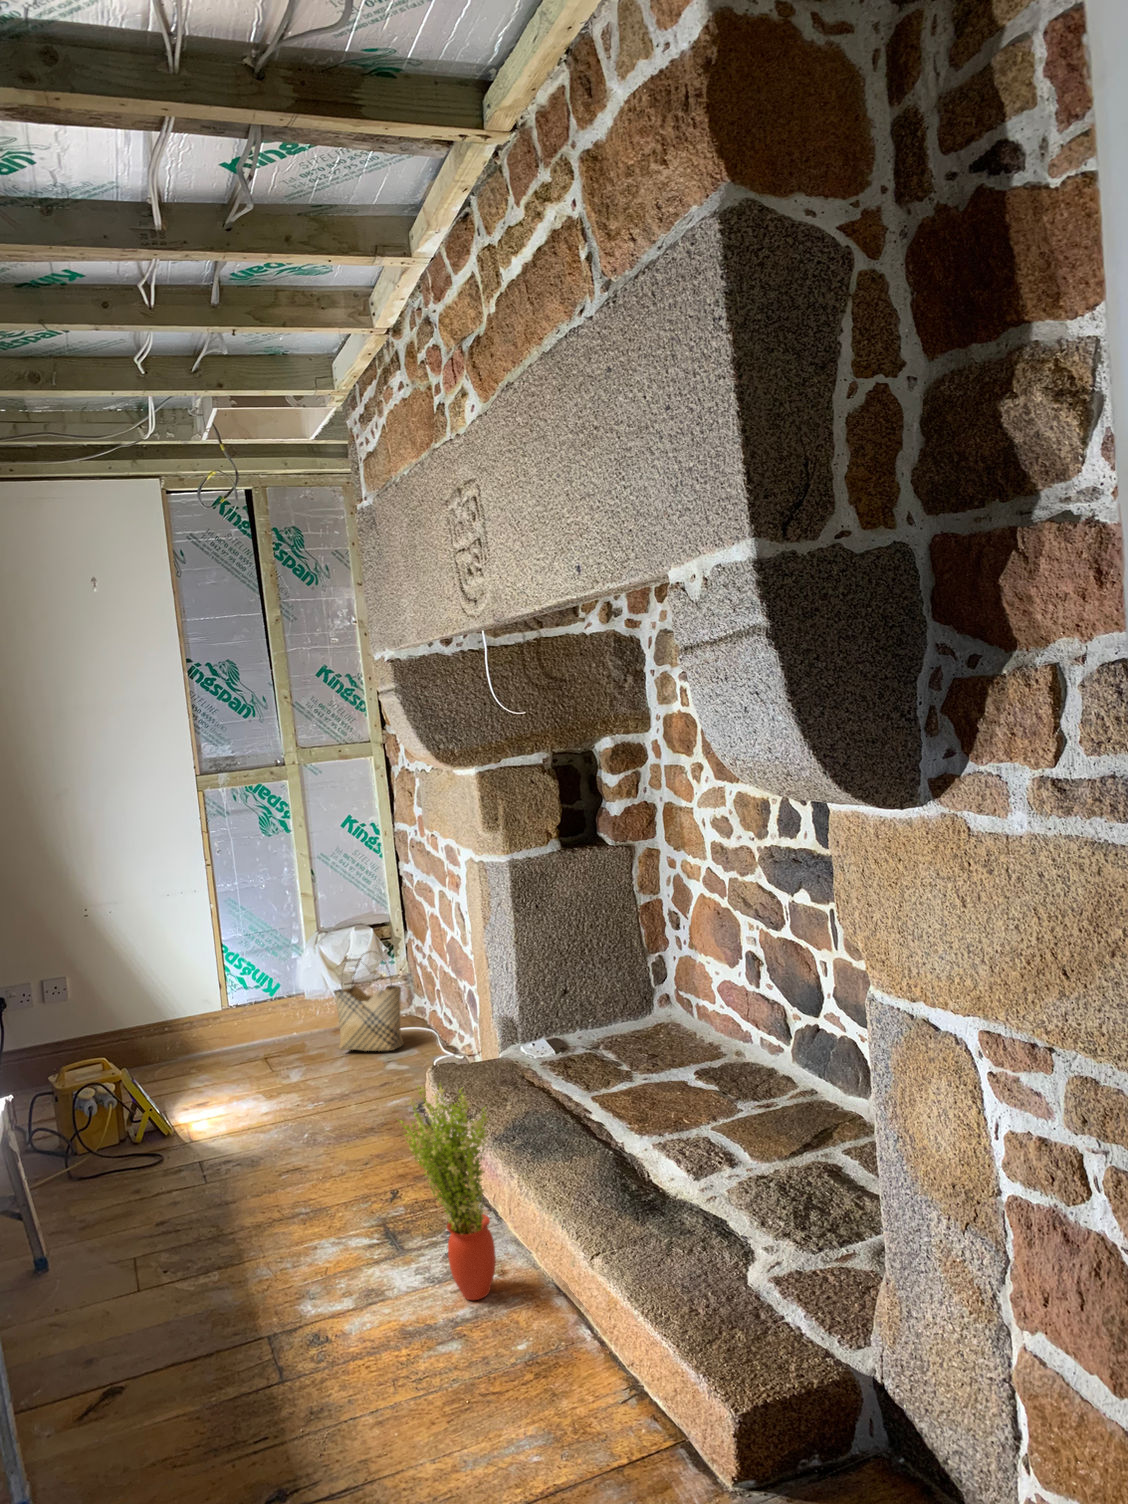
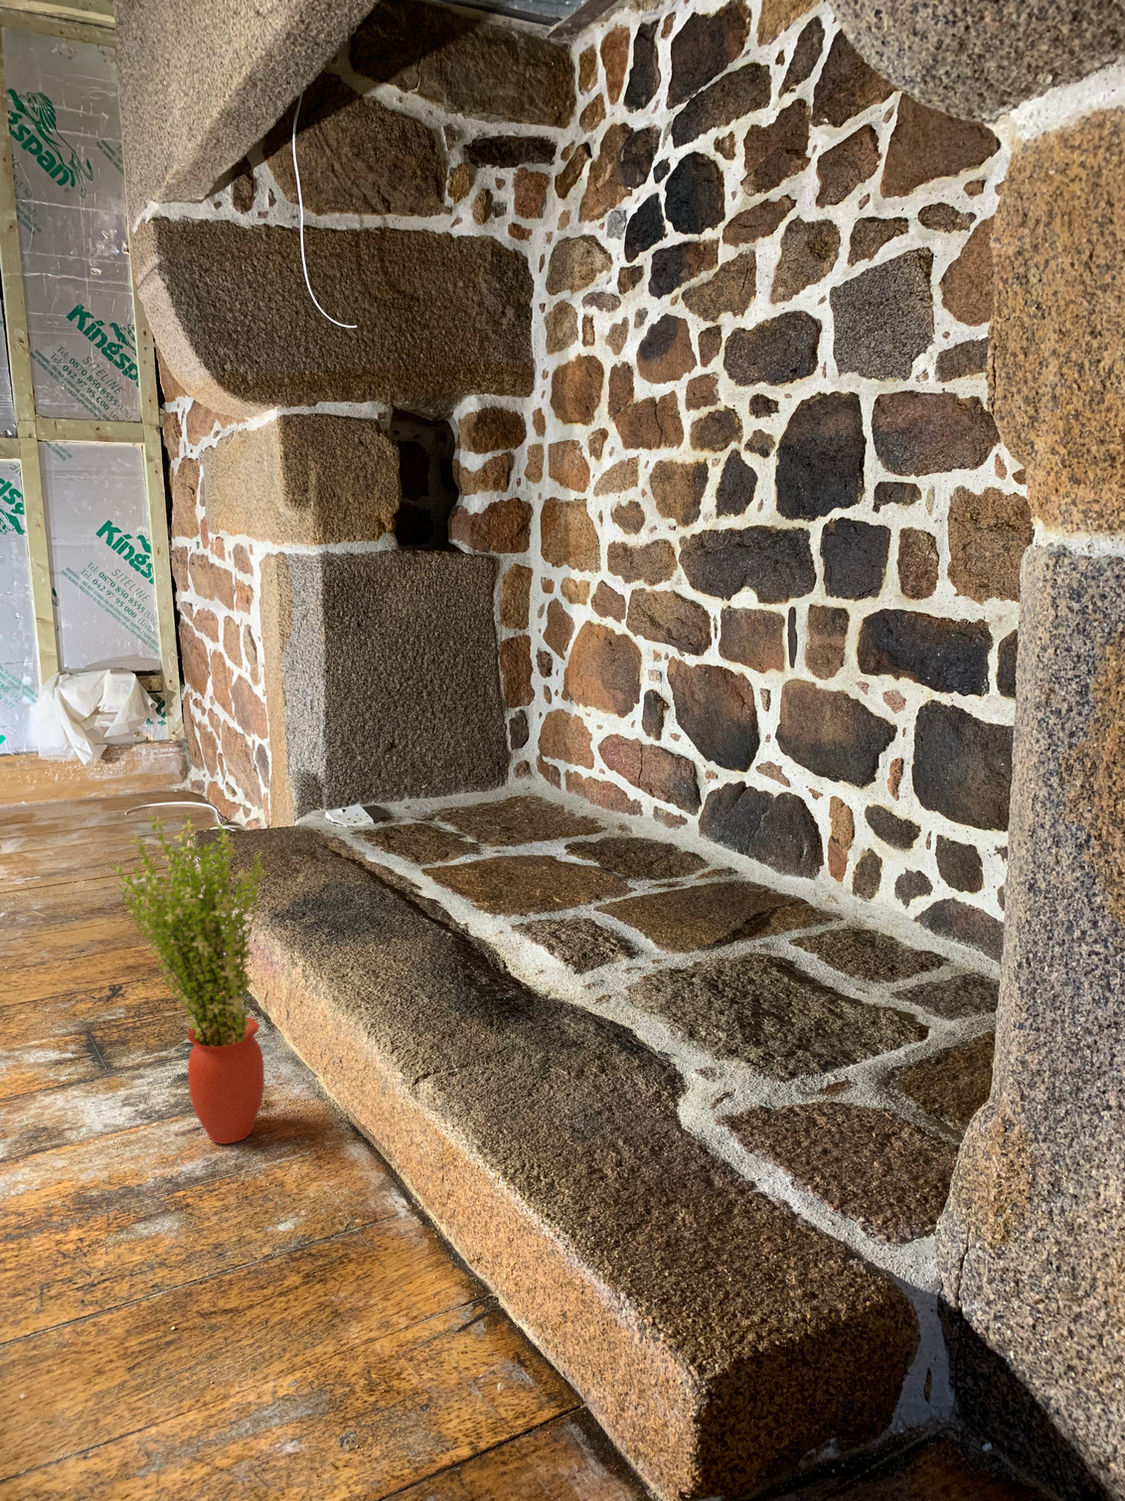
woven basket: present [334,951,404,1051] -> none [75,698,169,825]

